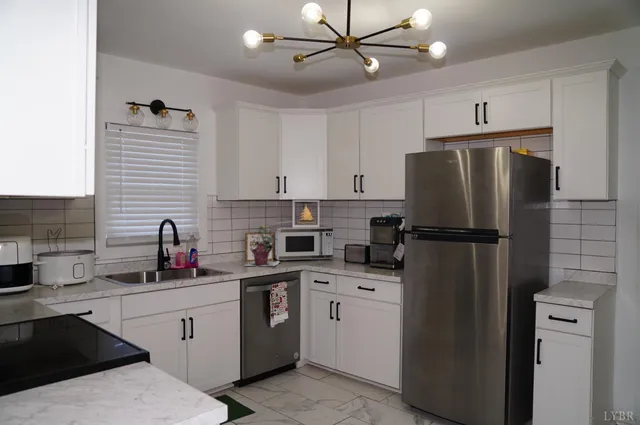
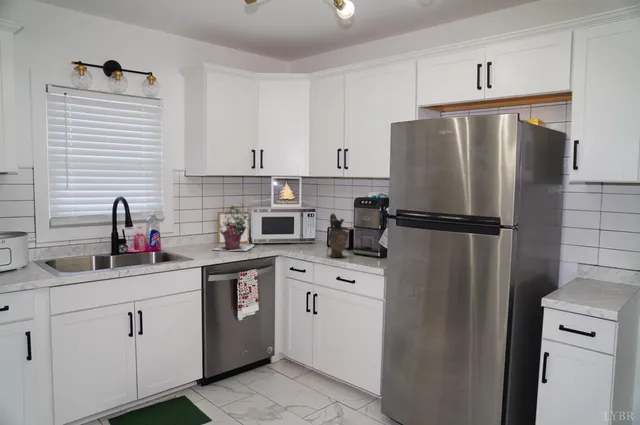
ceramic pitcher: none [349,231,366,270] -> present [329,213,348,257]

